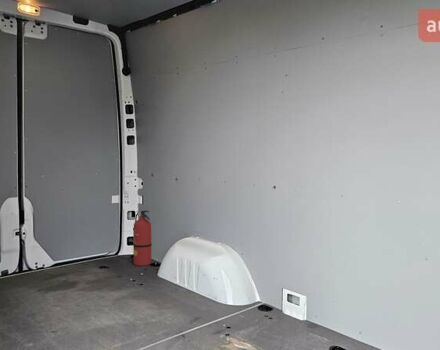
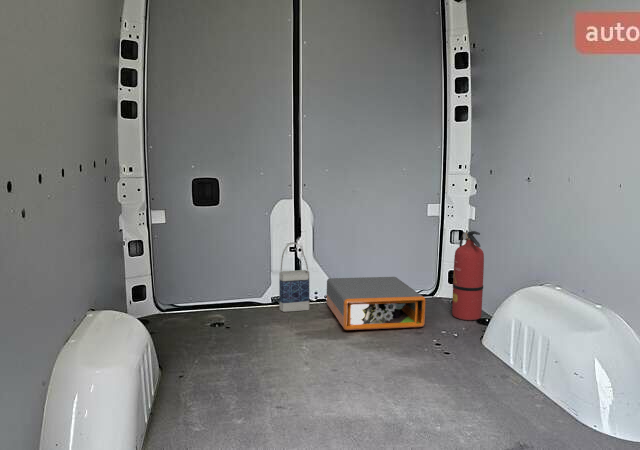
bag: none [9,228,34,280] -> present [279,243,310,312]
storage box: none [46,245,120,283] -> present [326,277,426,330]

